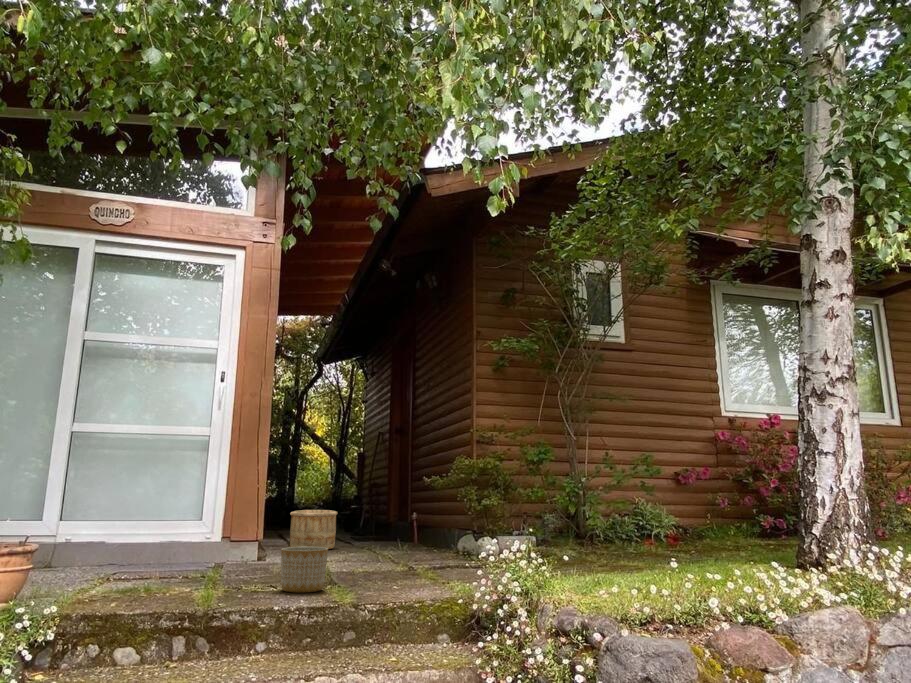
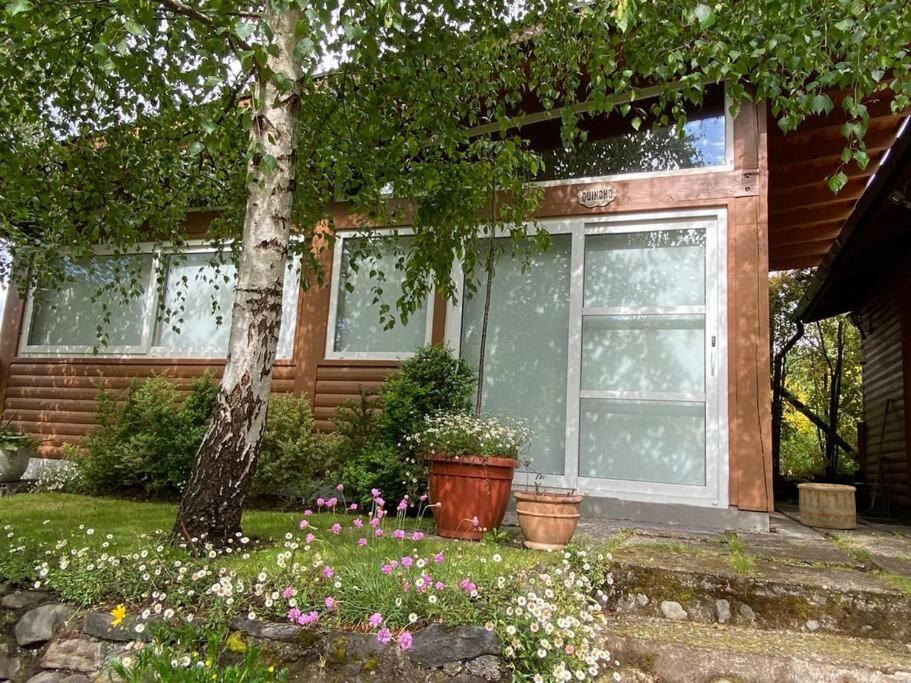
planter: present [281,547,328,593] -> none [817,522,876,575]

